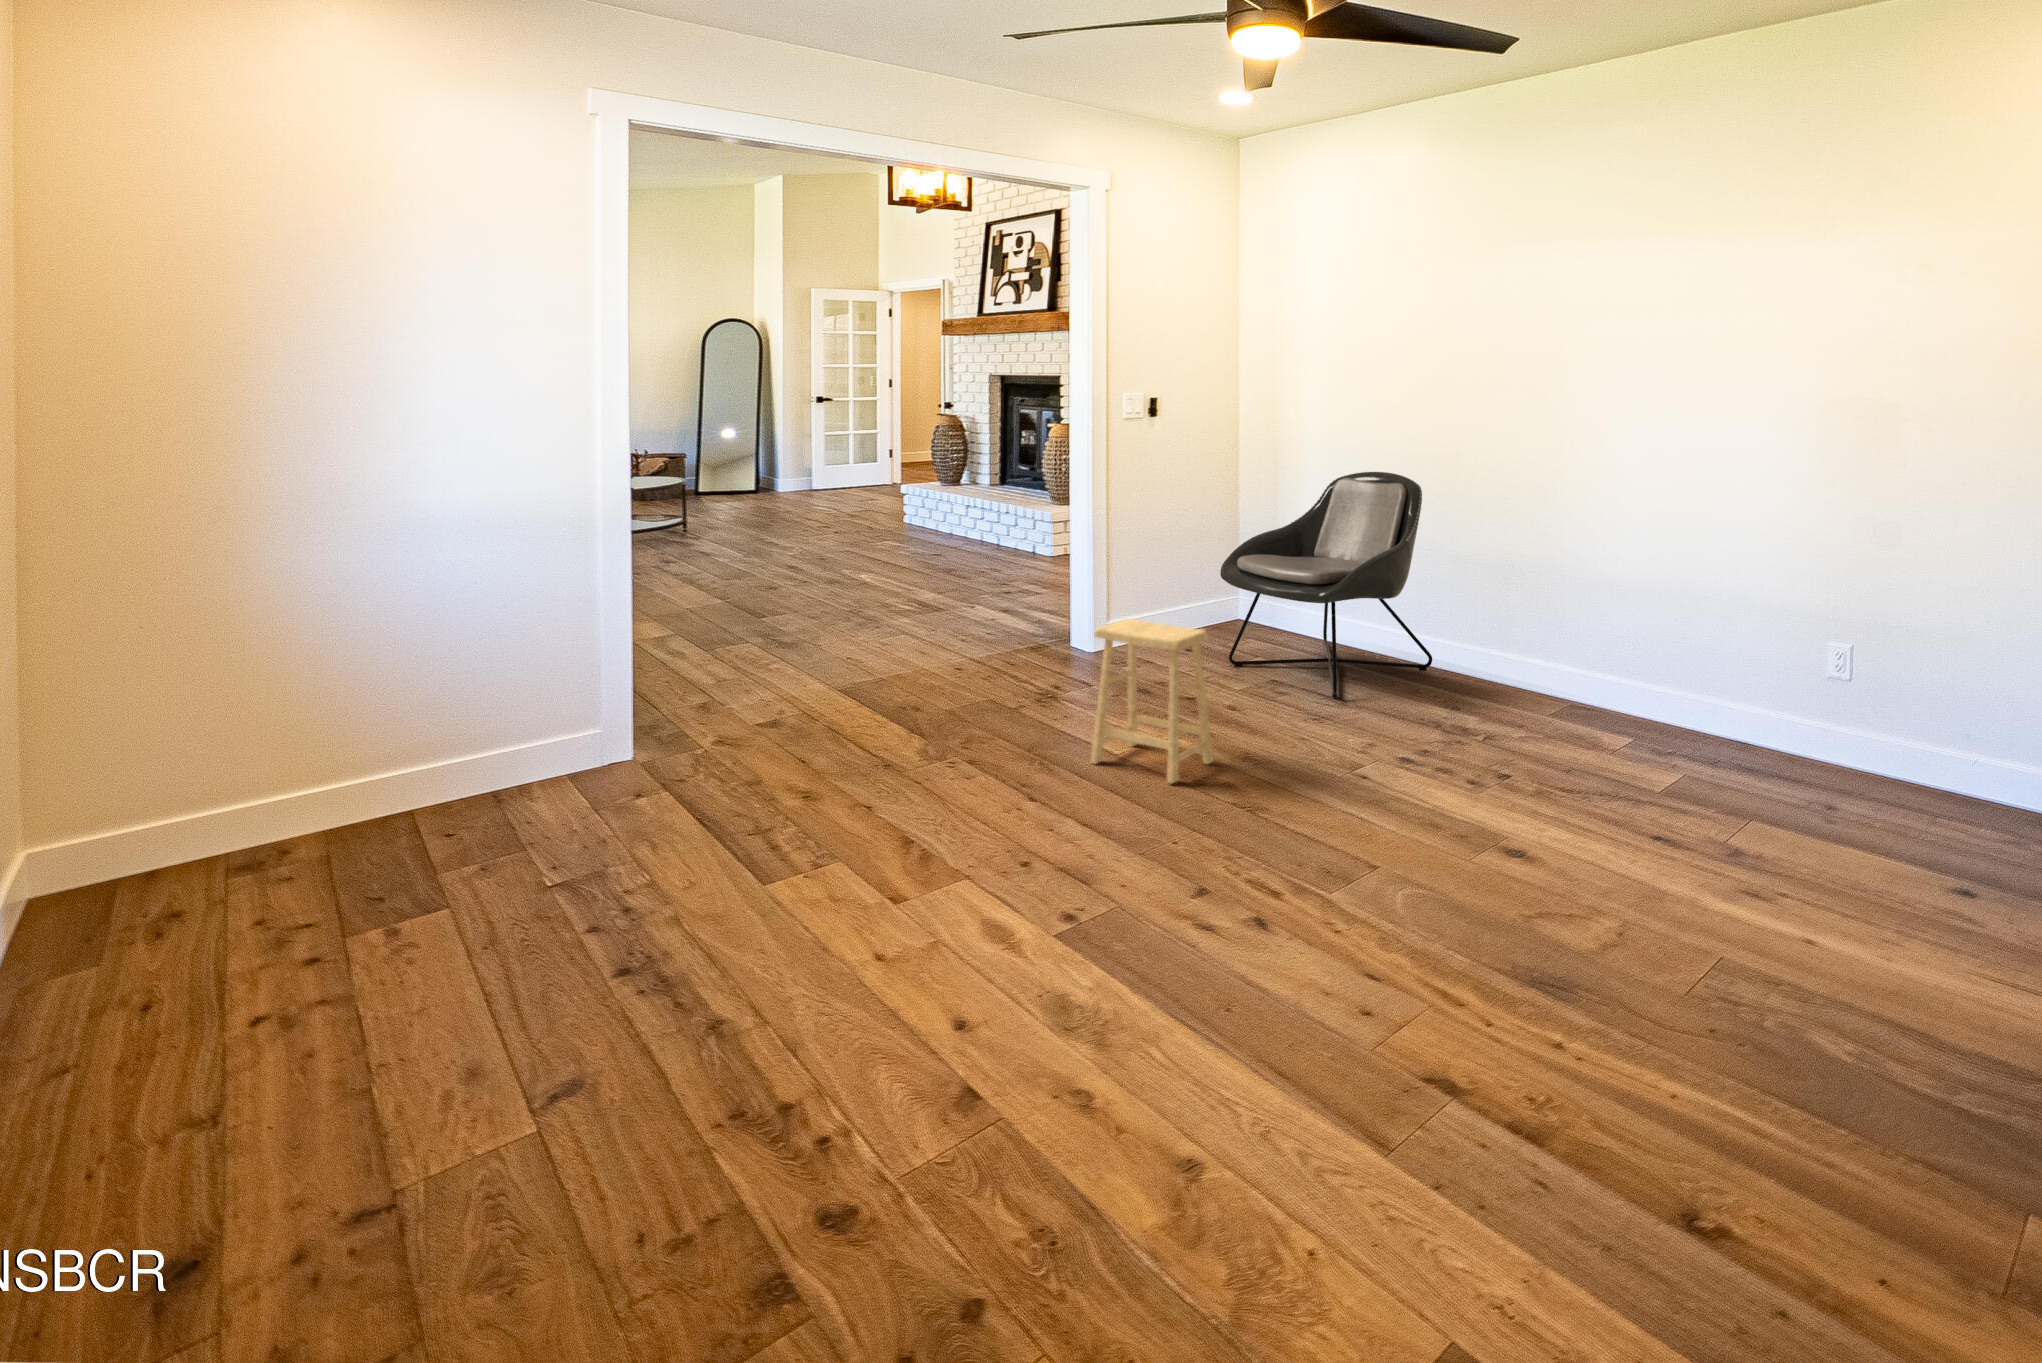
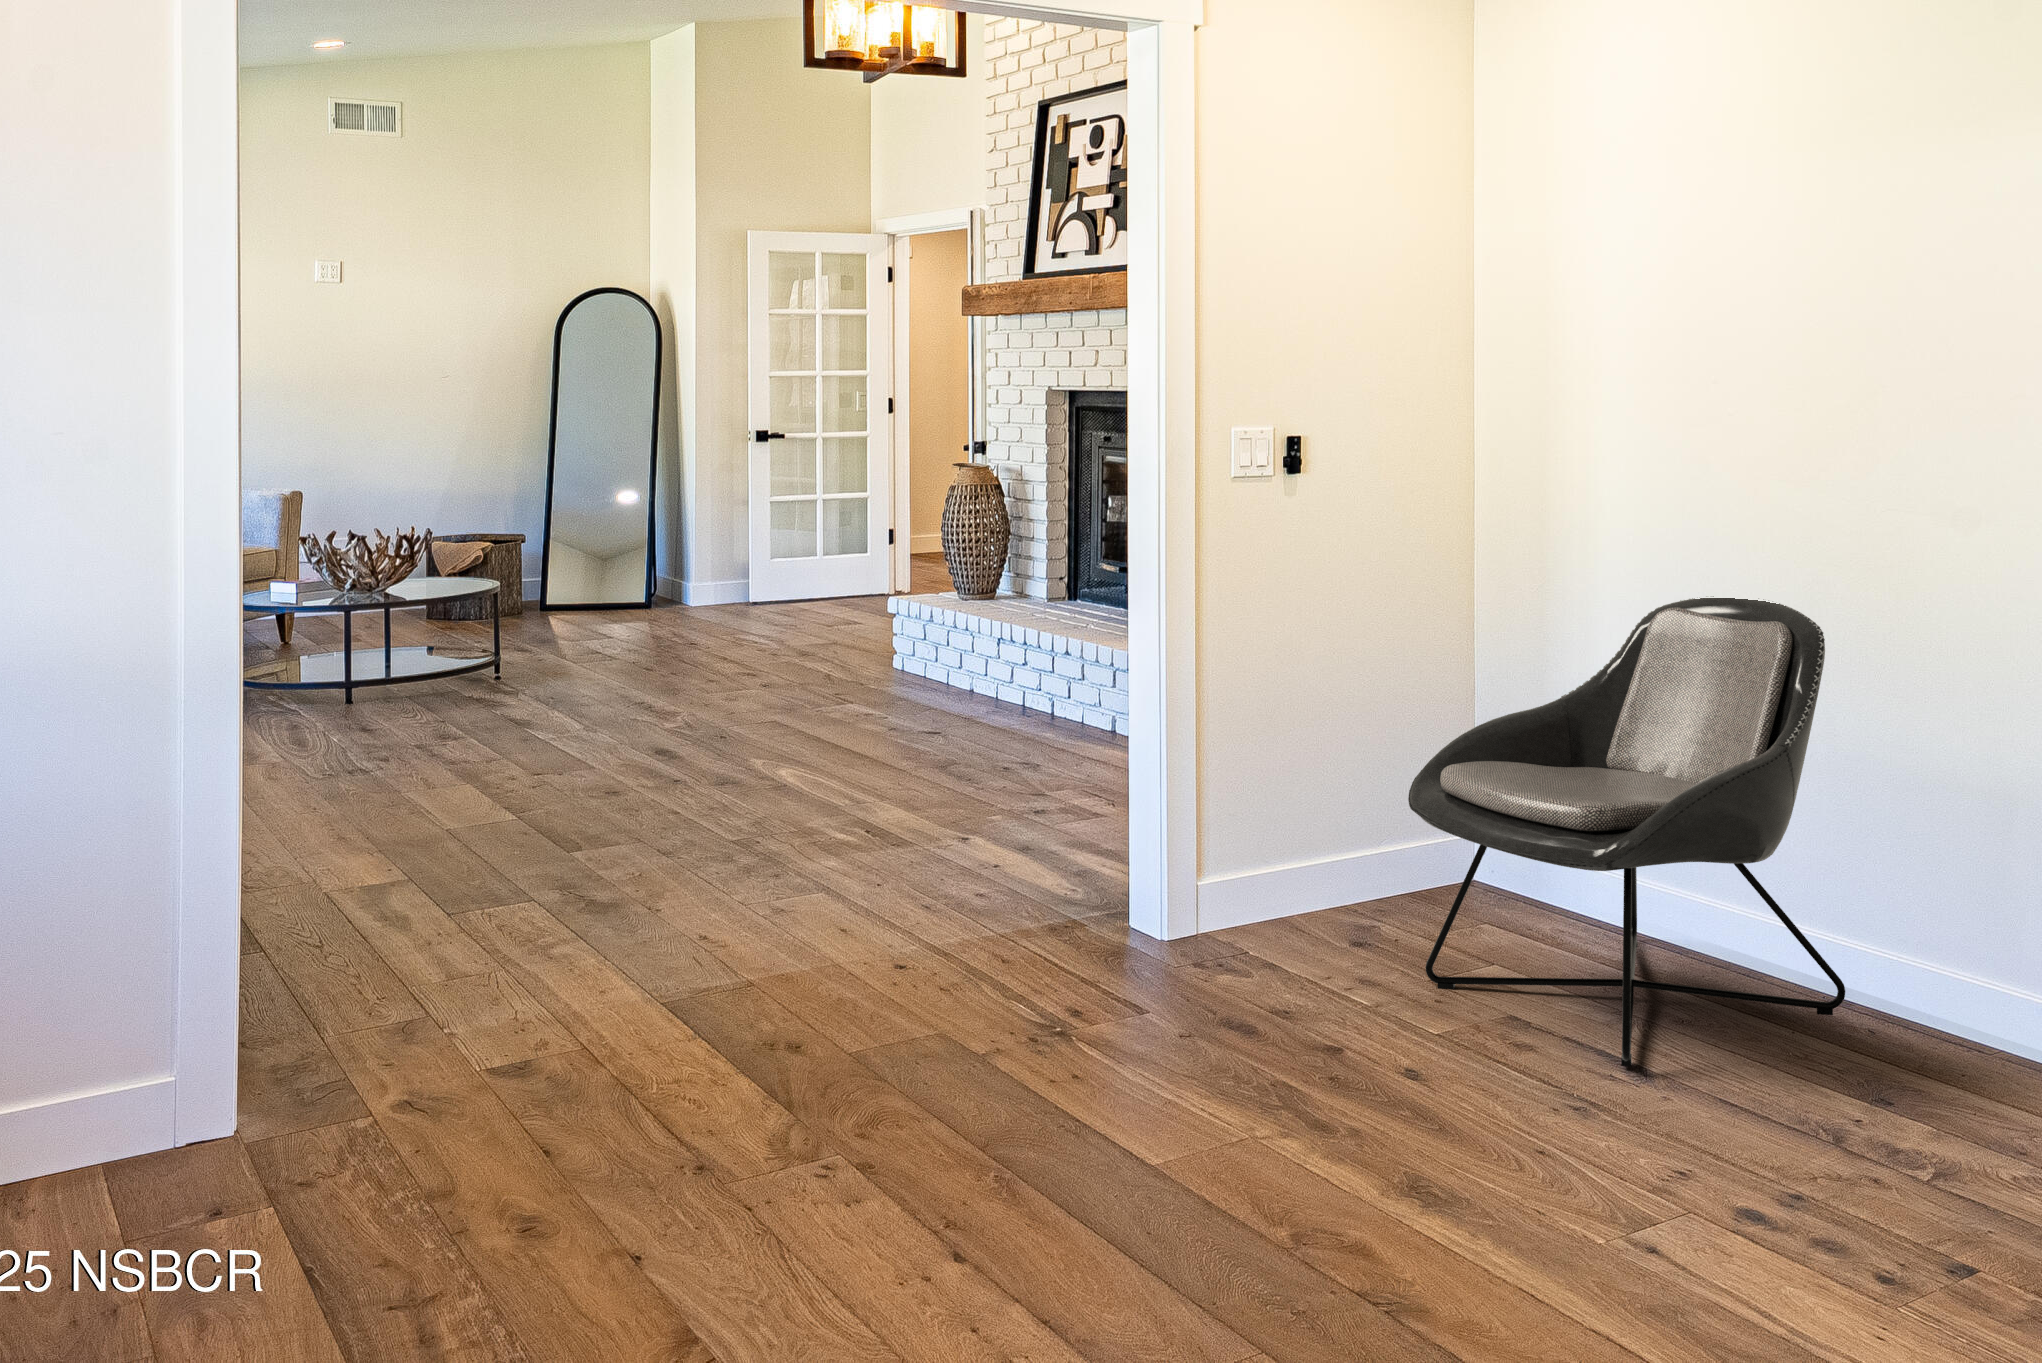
footstool: present [1091,619,1213,783] -> none [1094,895,1342,1247]

